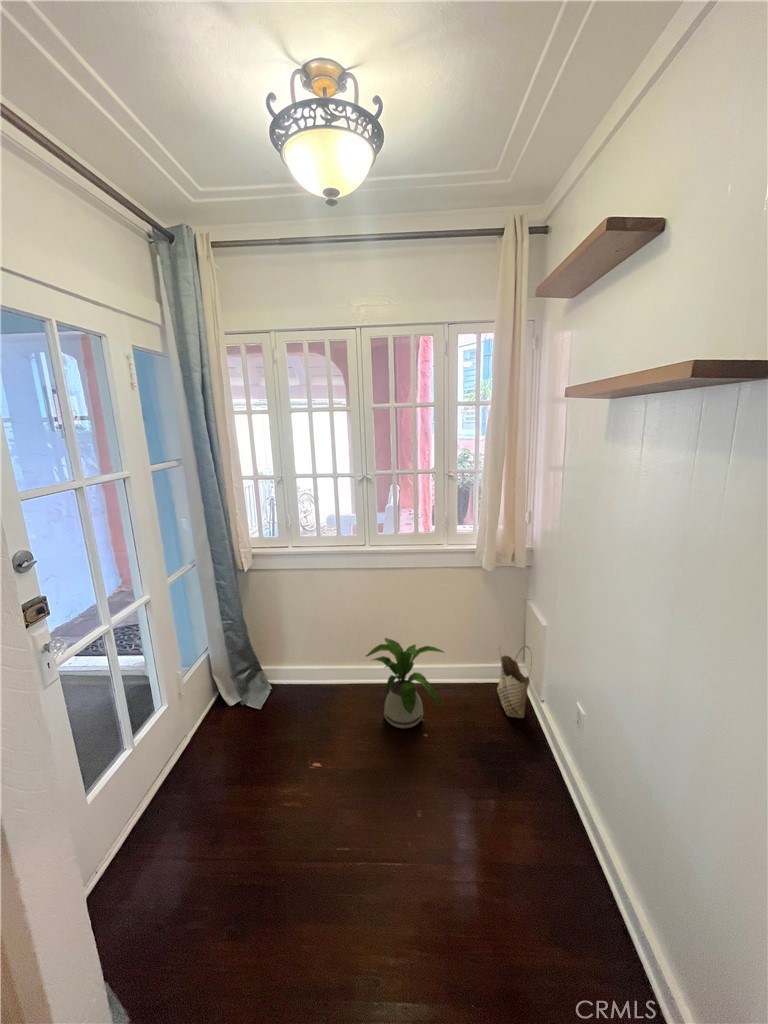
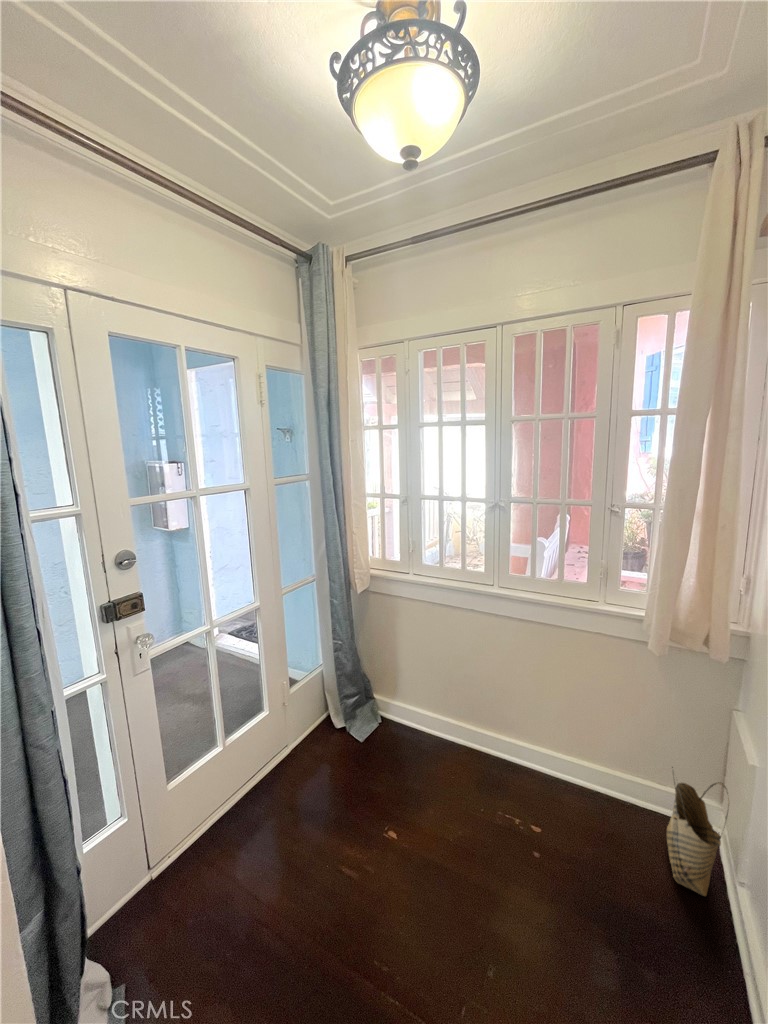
house plant: present [366,638,444,728] -> none [470,703,578,834]

